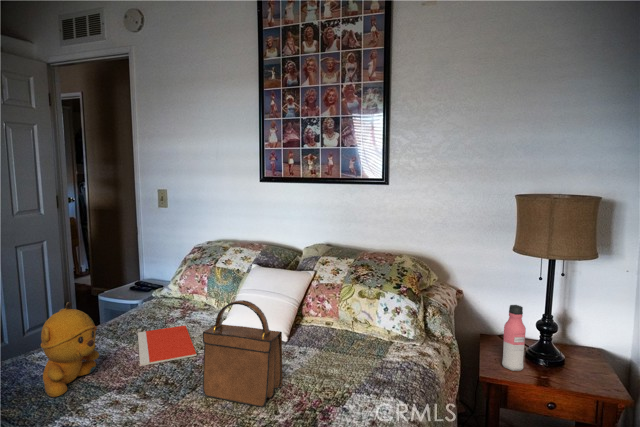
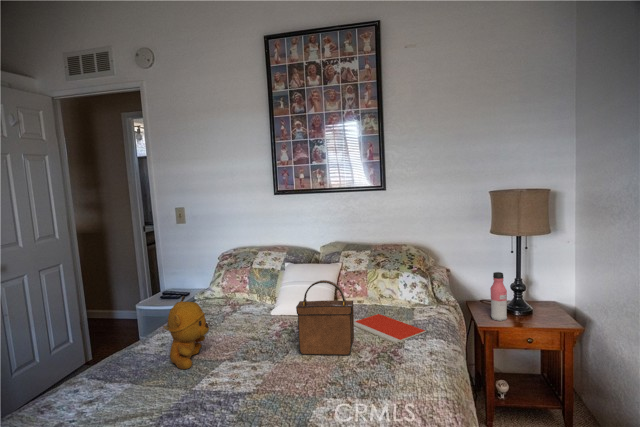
notebook: present [138,326,197,366] -> present [354,314,426,343]

